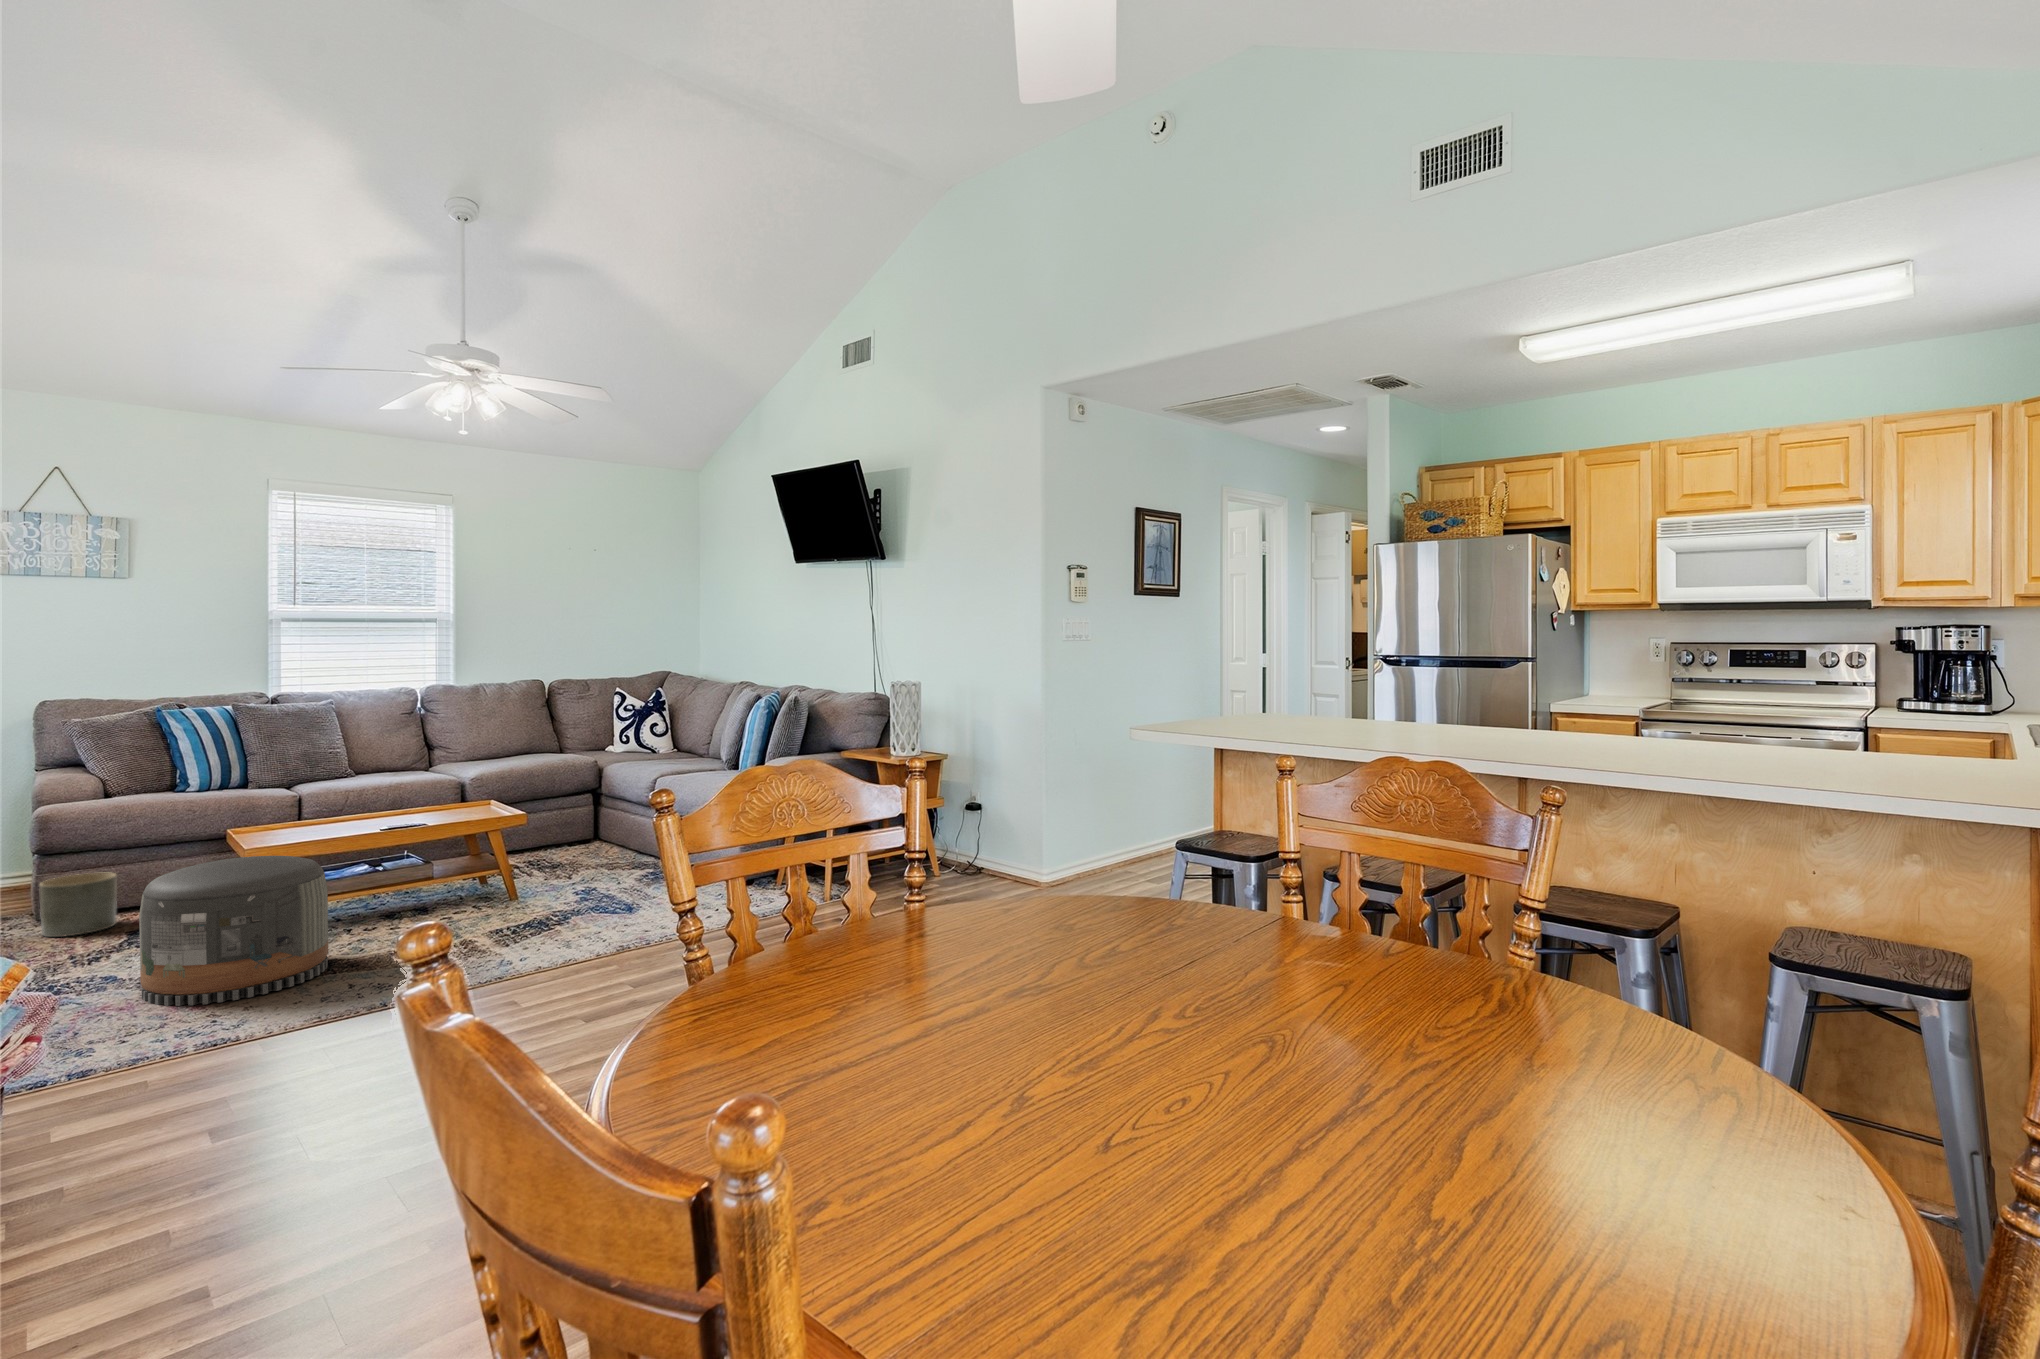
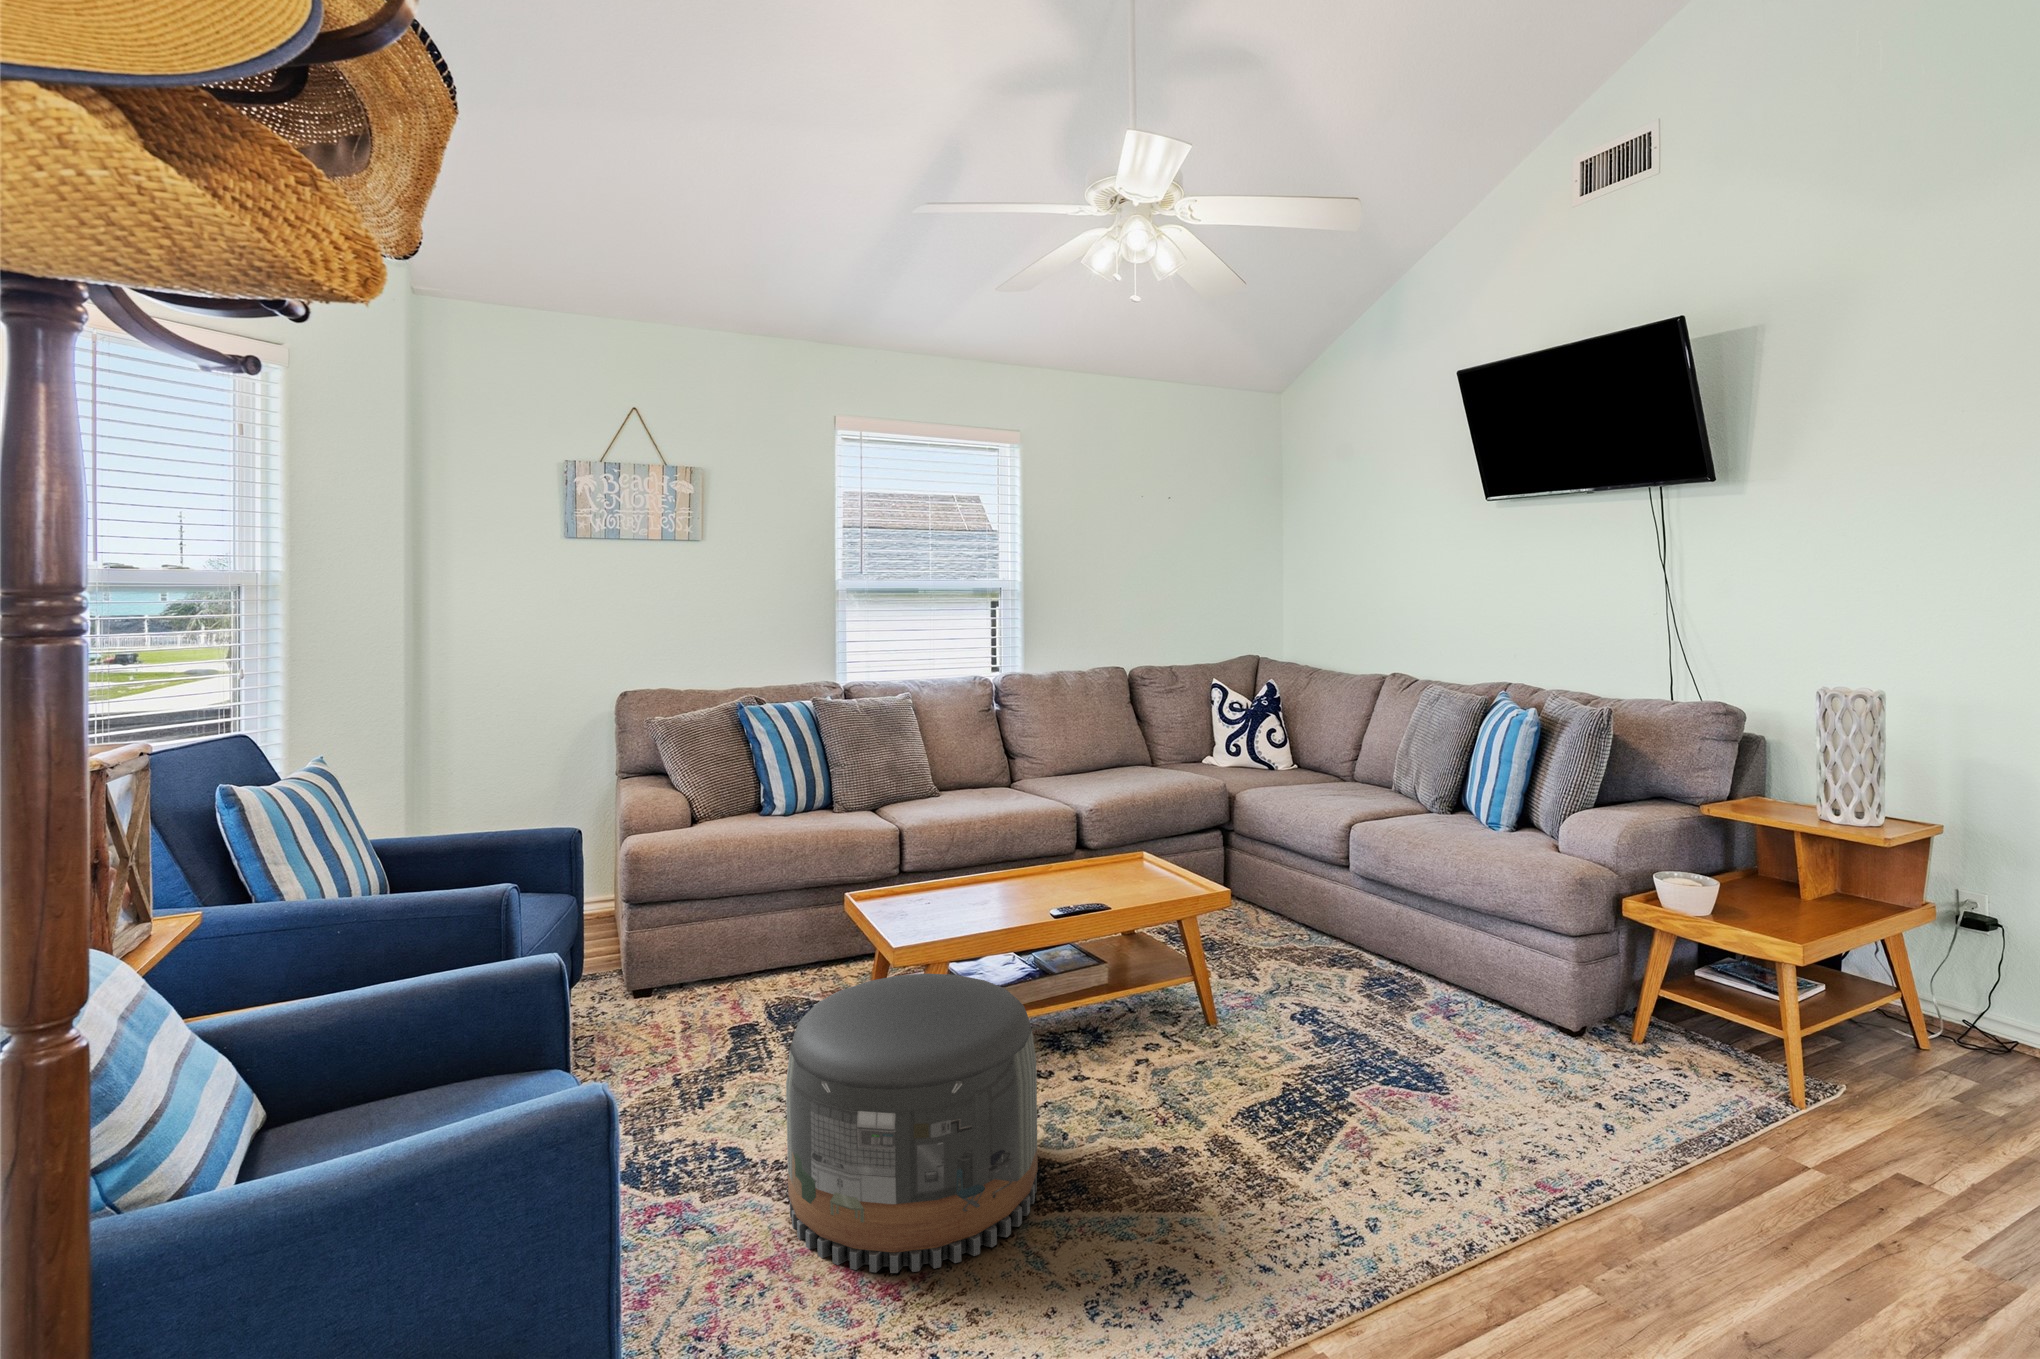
planter: present [39,873,117,937] -> none [633,934,716,1030]

